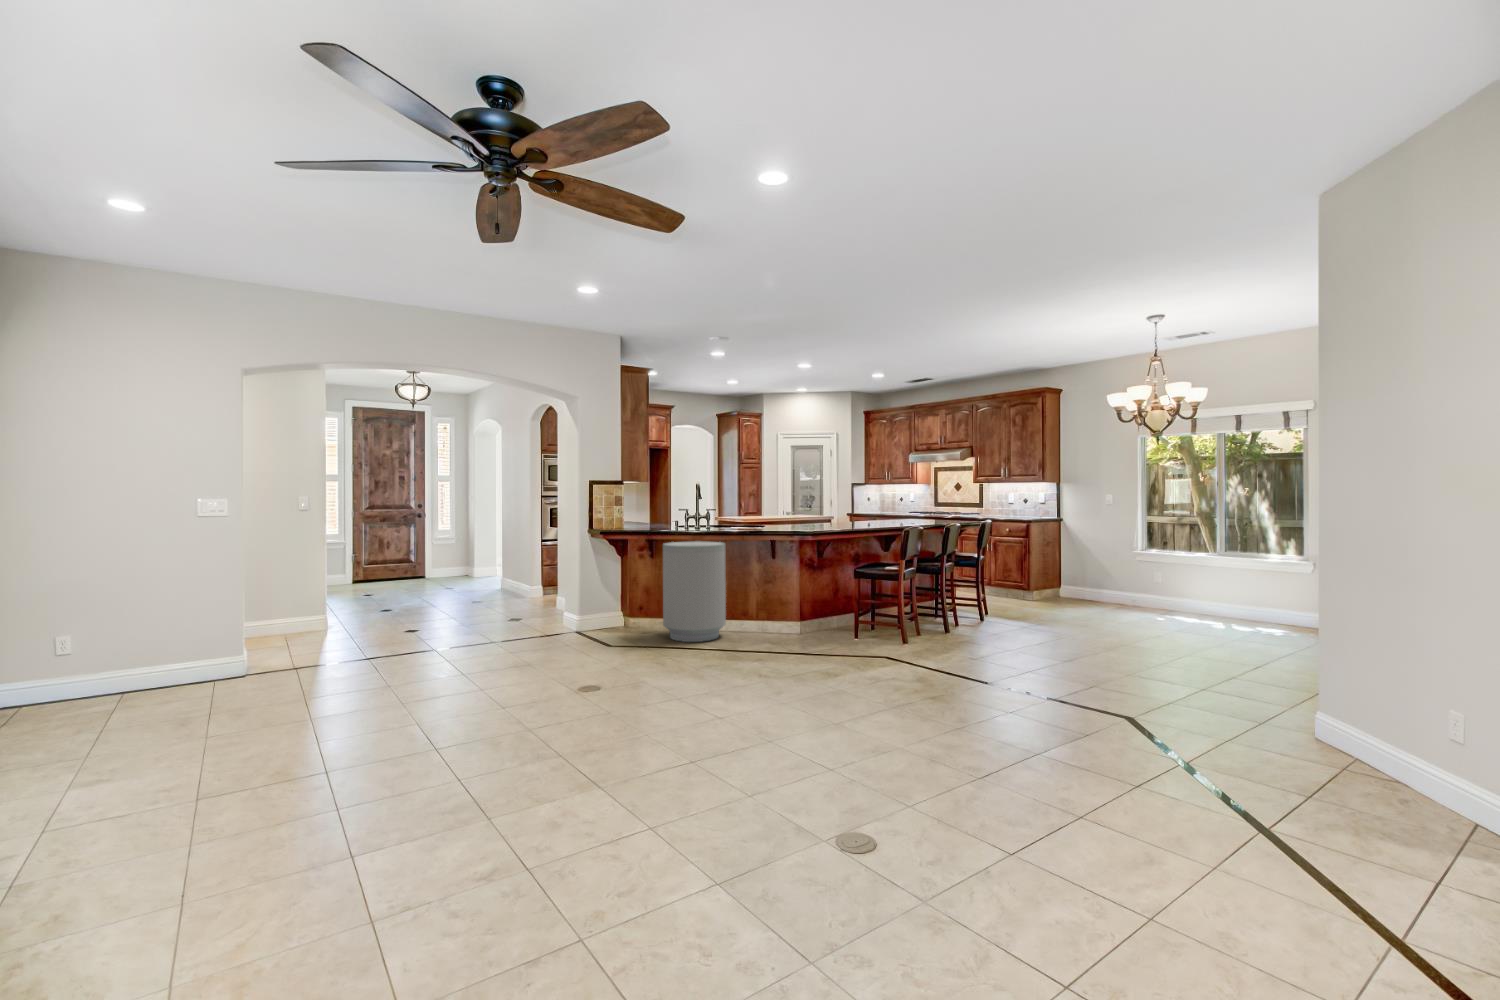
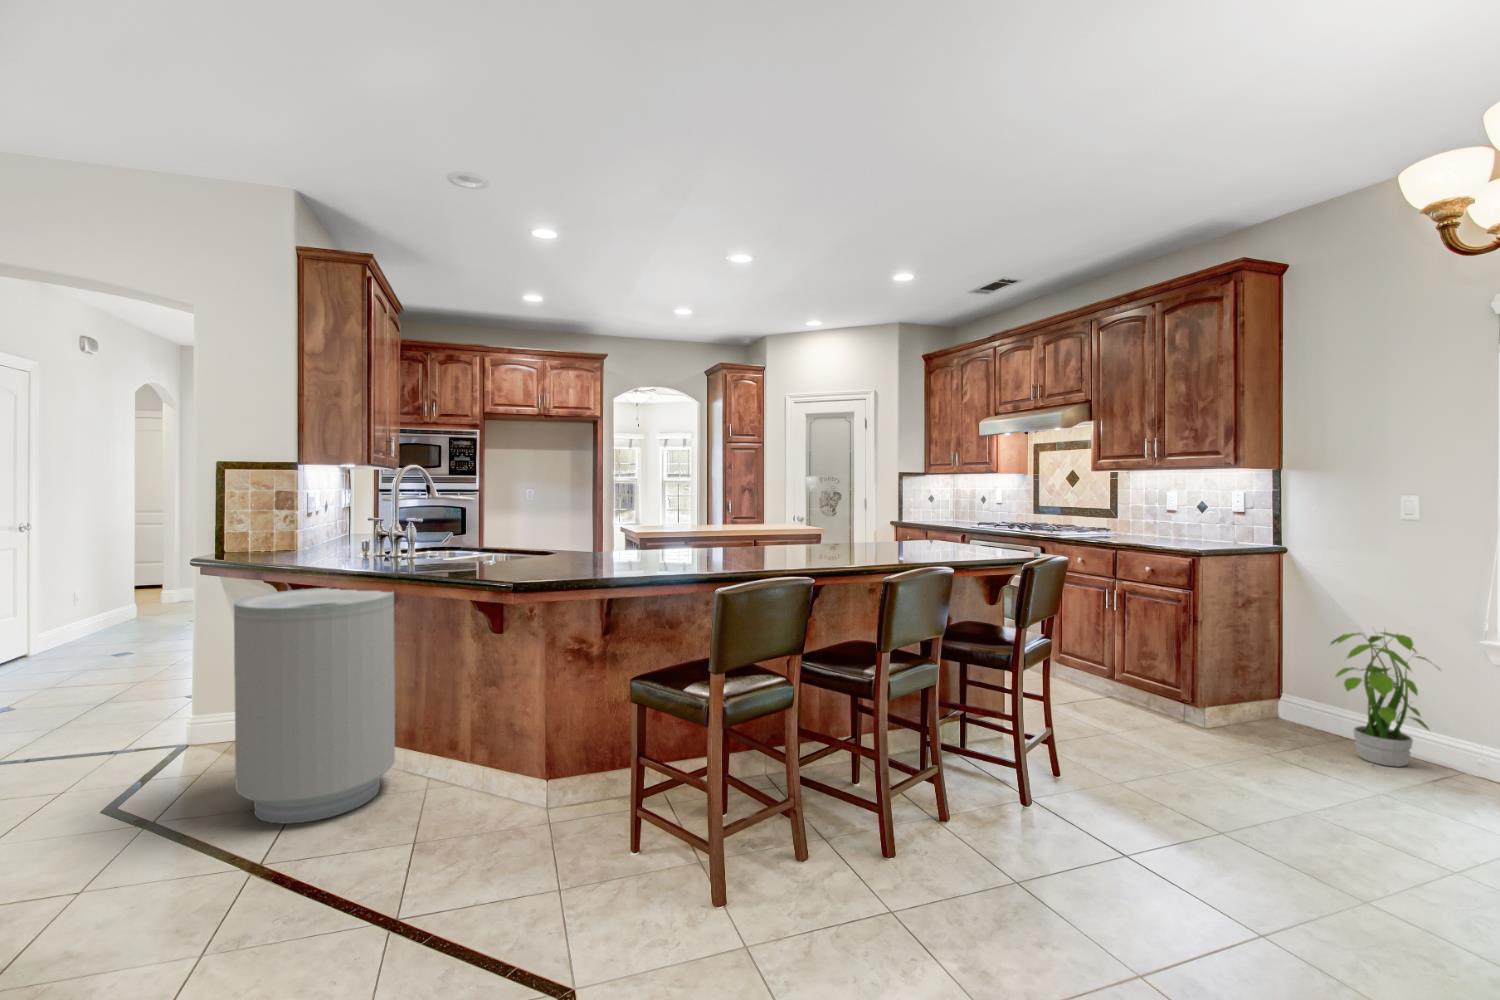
potted plant: none [1081,550,1122,606] -> present [1329,632,1439,767]

